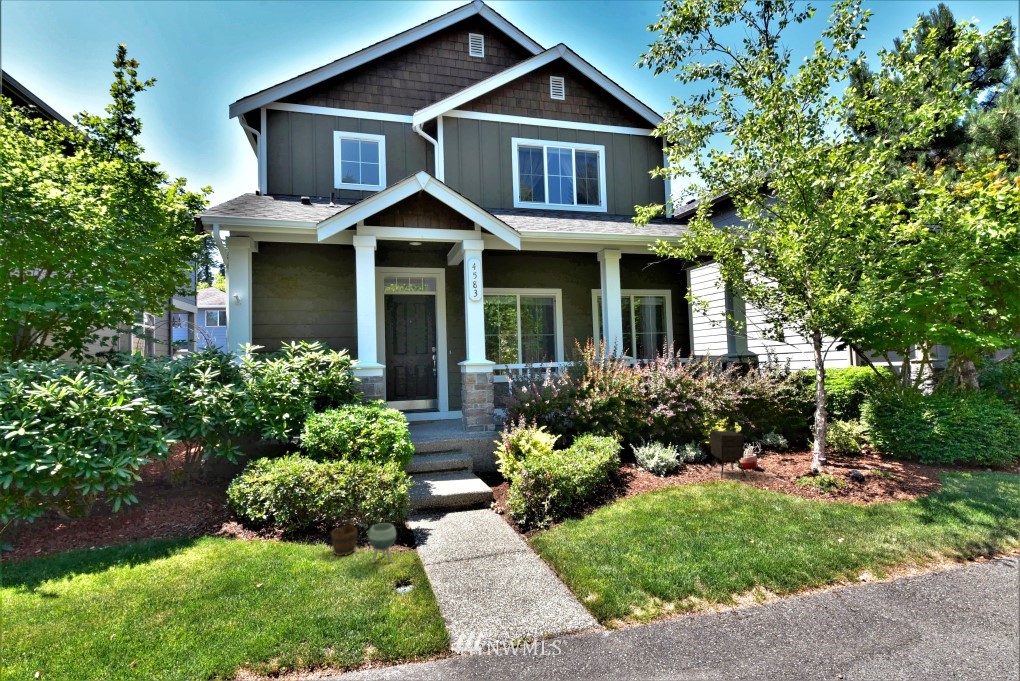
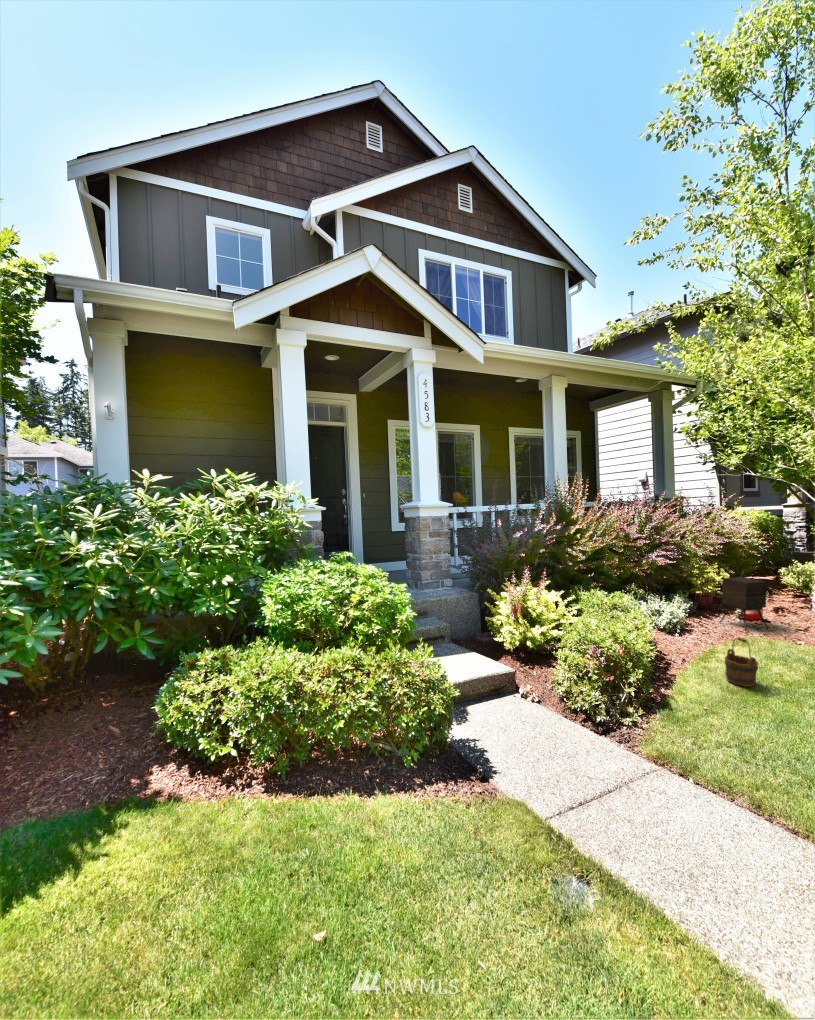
wooden bucket: present [331,511,357,556] -> present [725,637,758,687]
planter: present [368,523,396,563] -> none [456,751,501,823]

